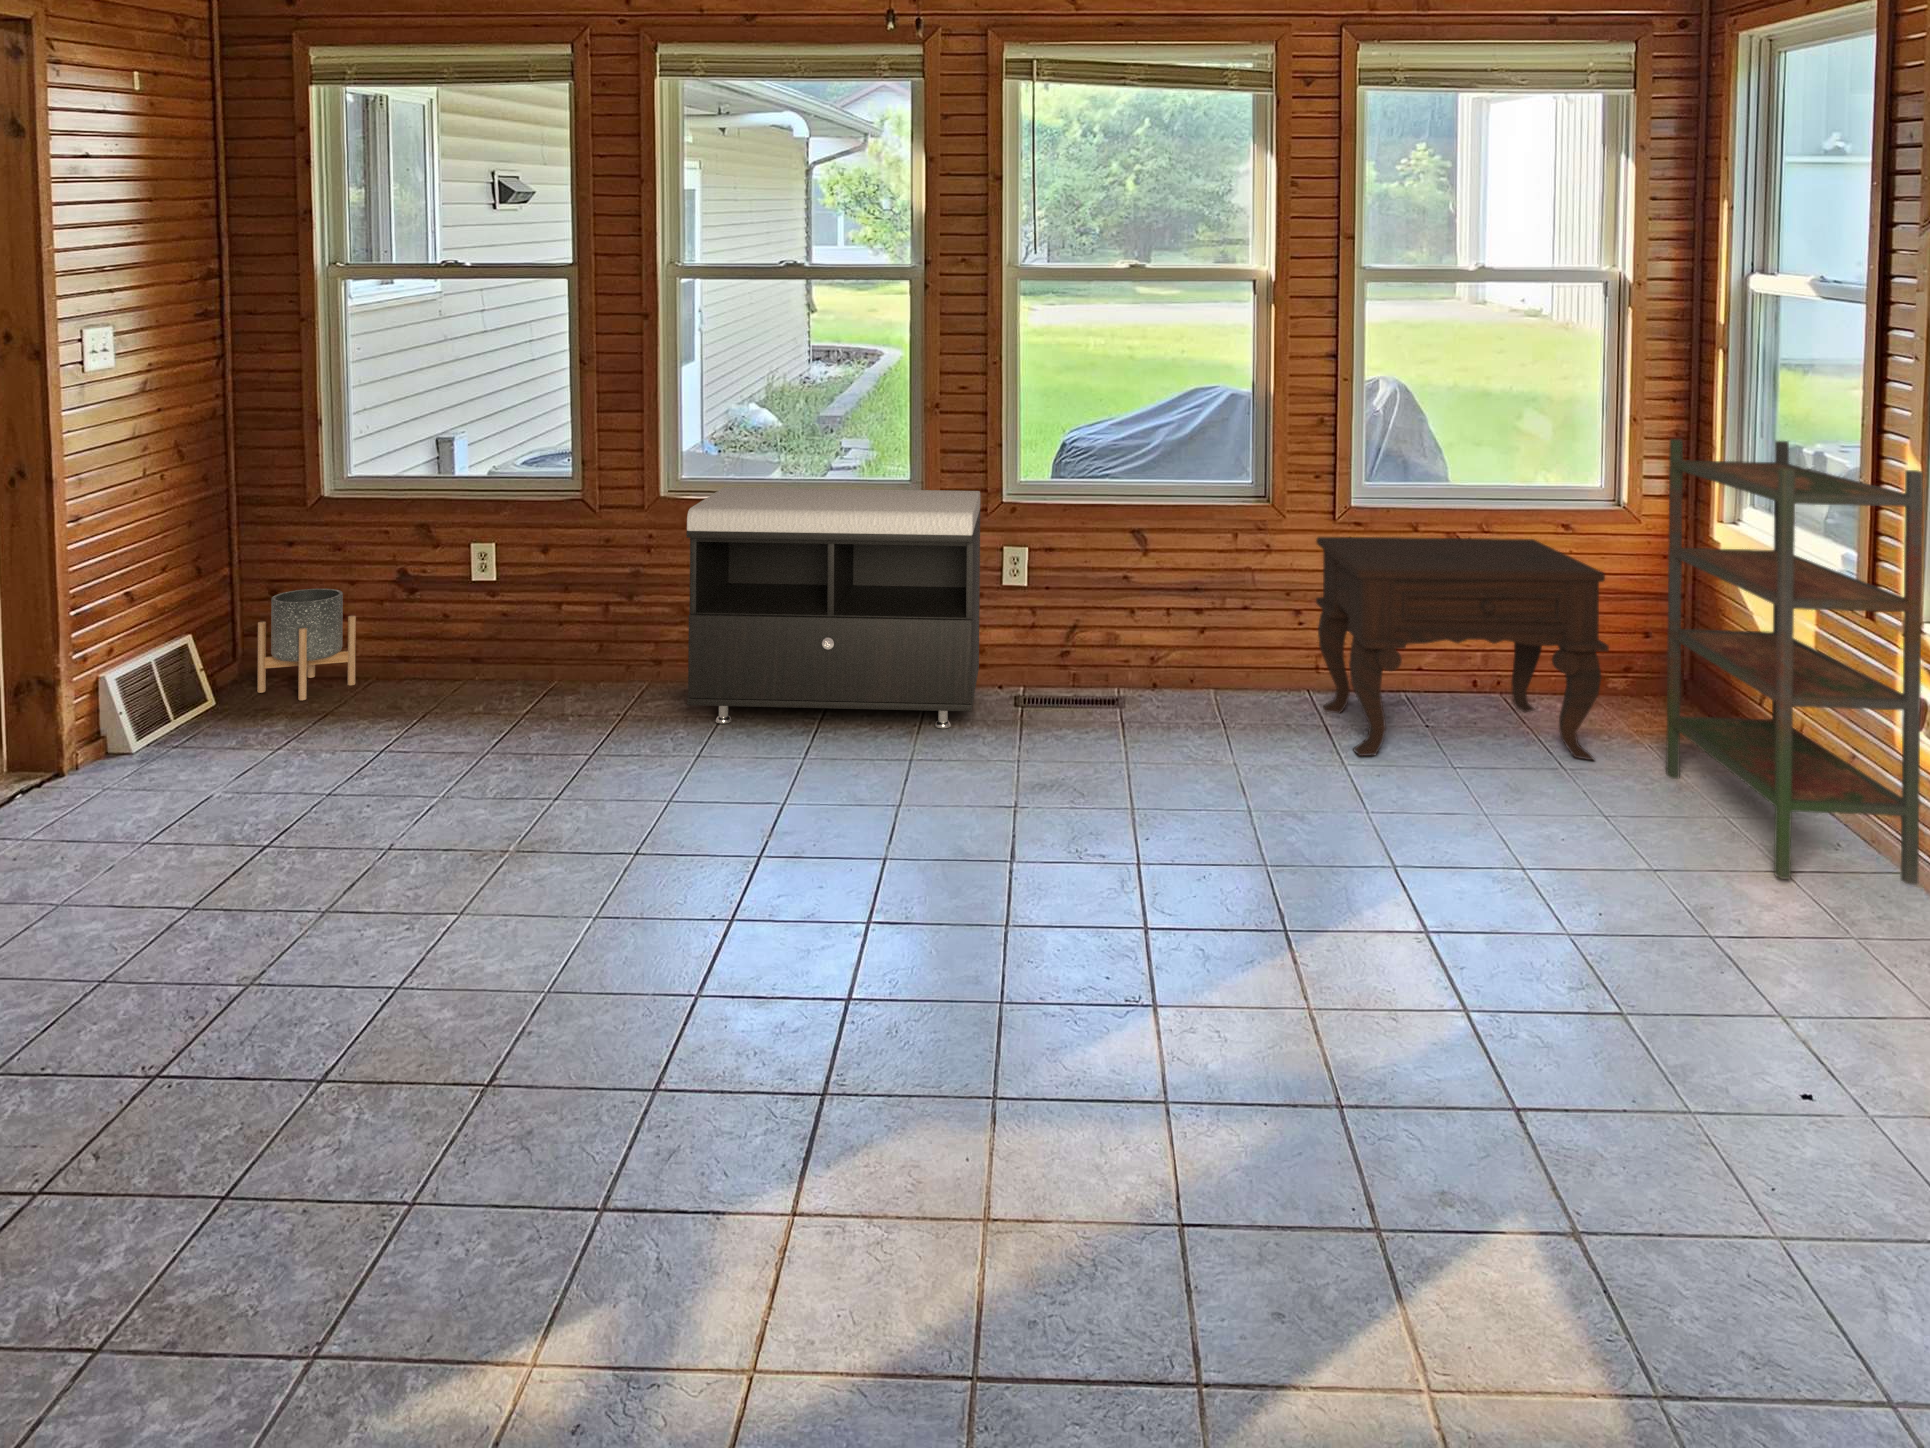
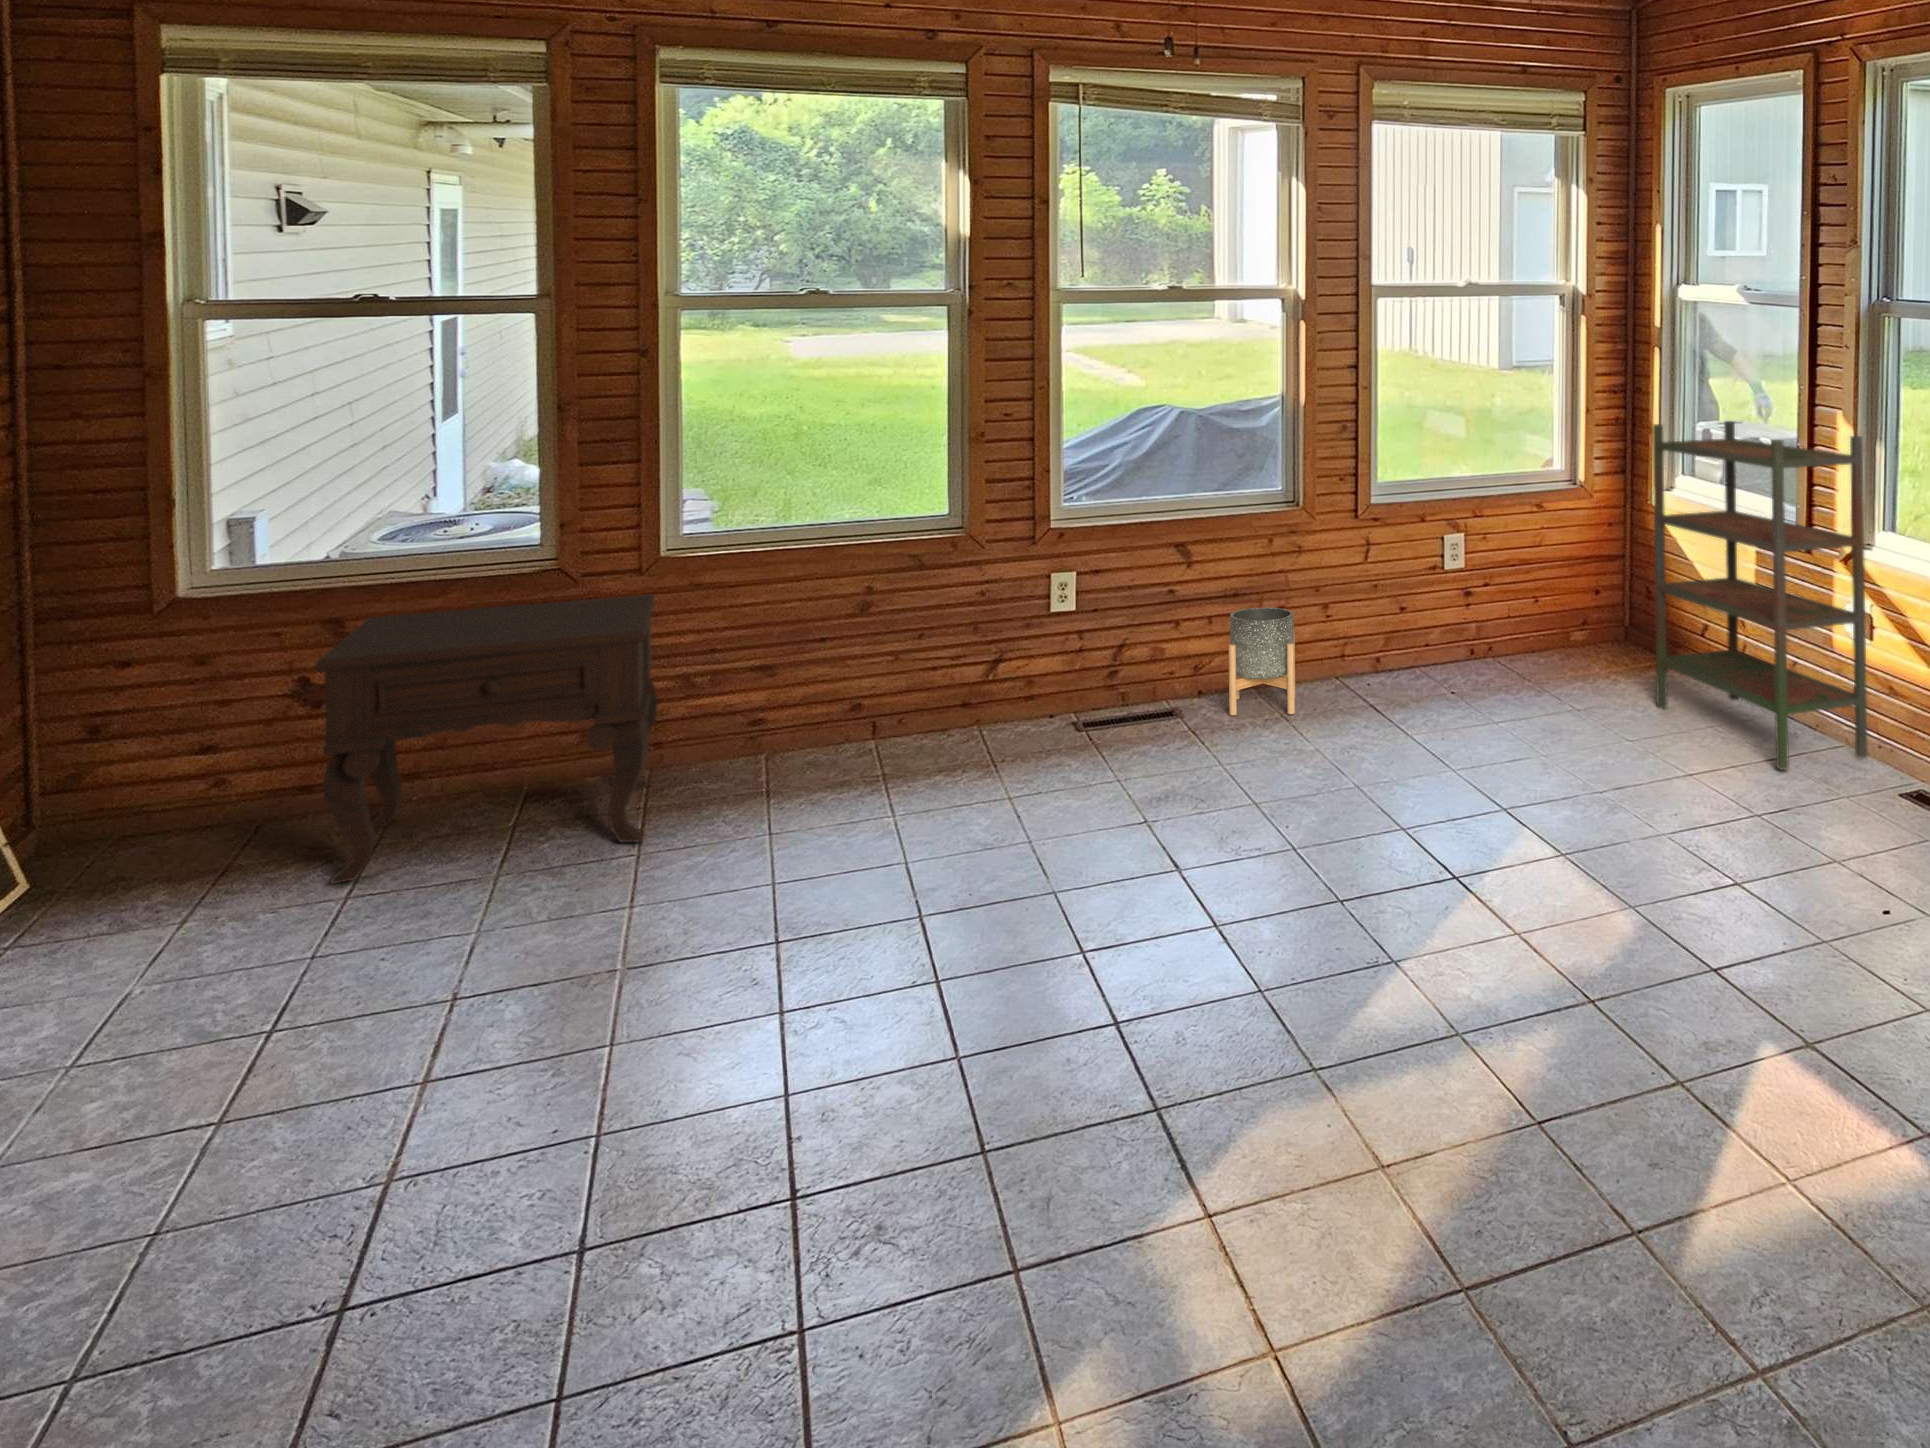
storage bench: present [686,487,980,728] -> none [739,520,1059,799]
side table: present [1316,537,1609,760] -> present [315,594,657,884]
planter: present [257,589,356,700] -> present [1229,608,1295,715]

